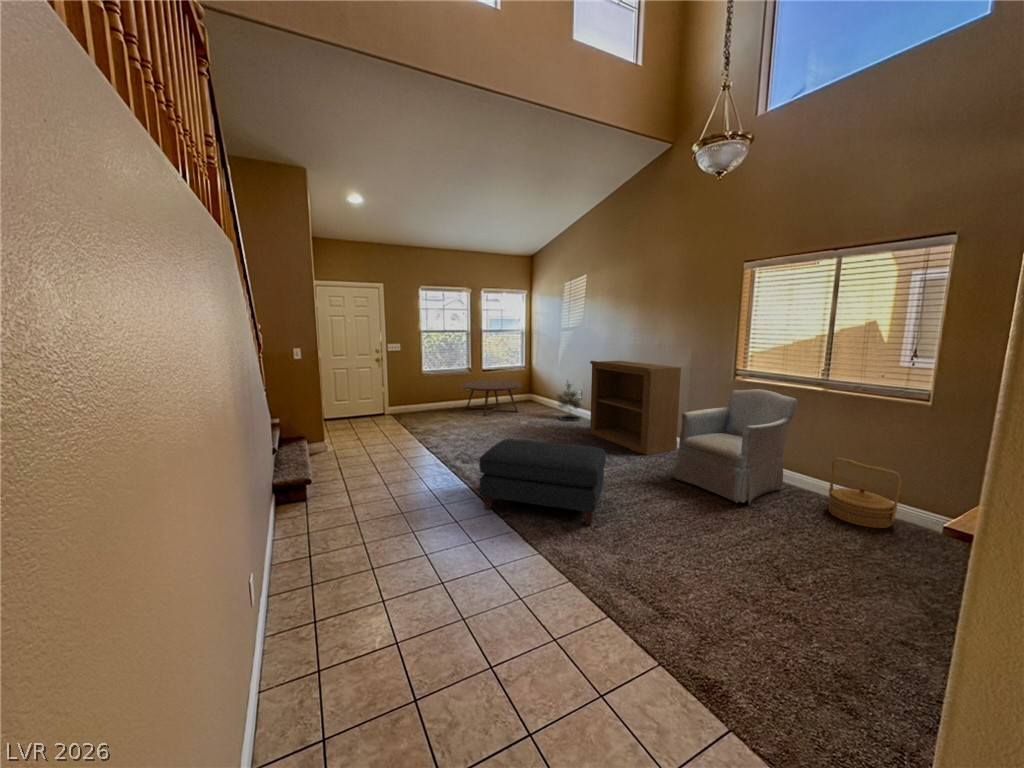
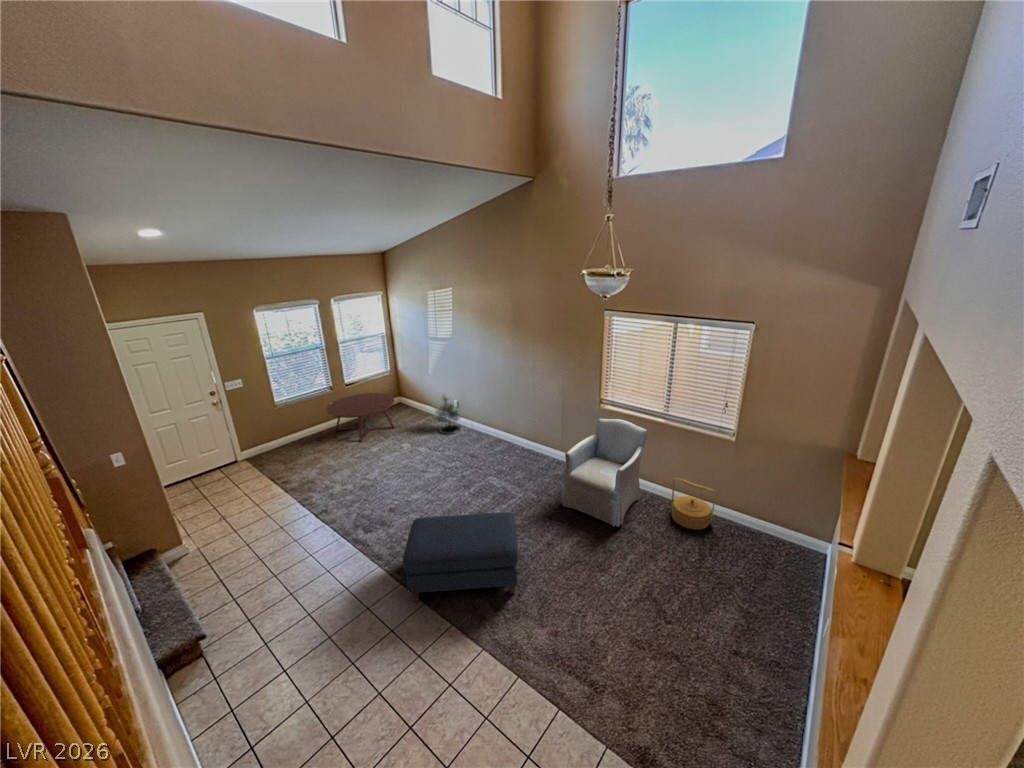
bookshelf: present [590,361,681,455] -> none [470,379,554,475]

